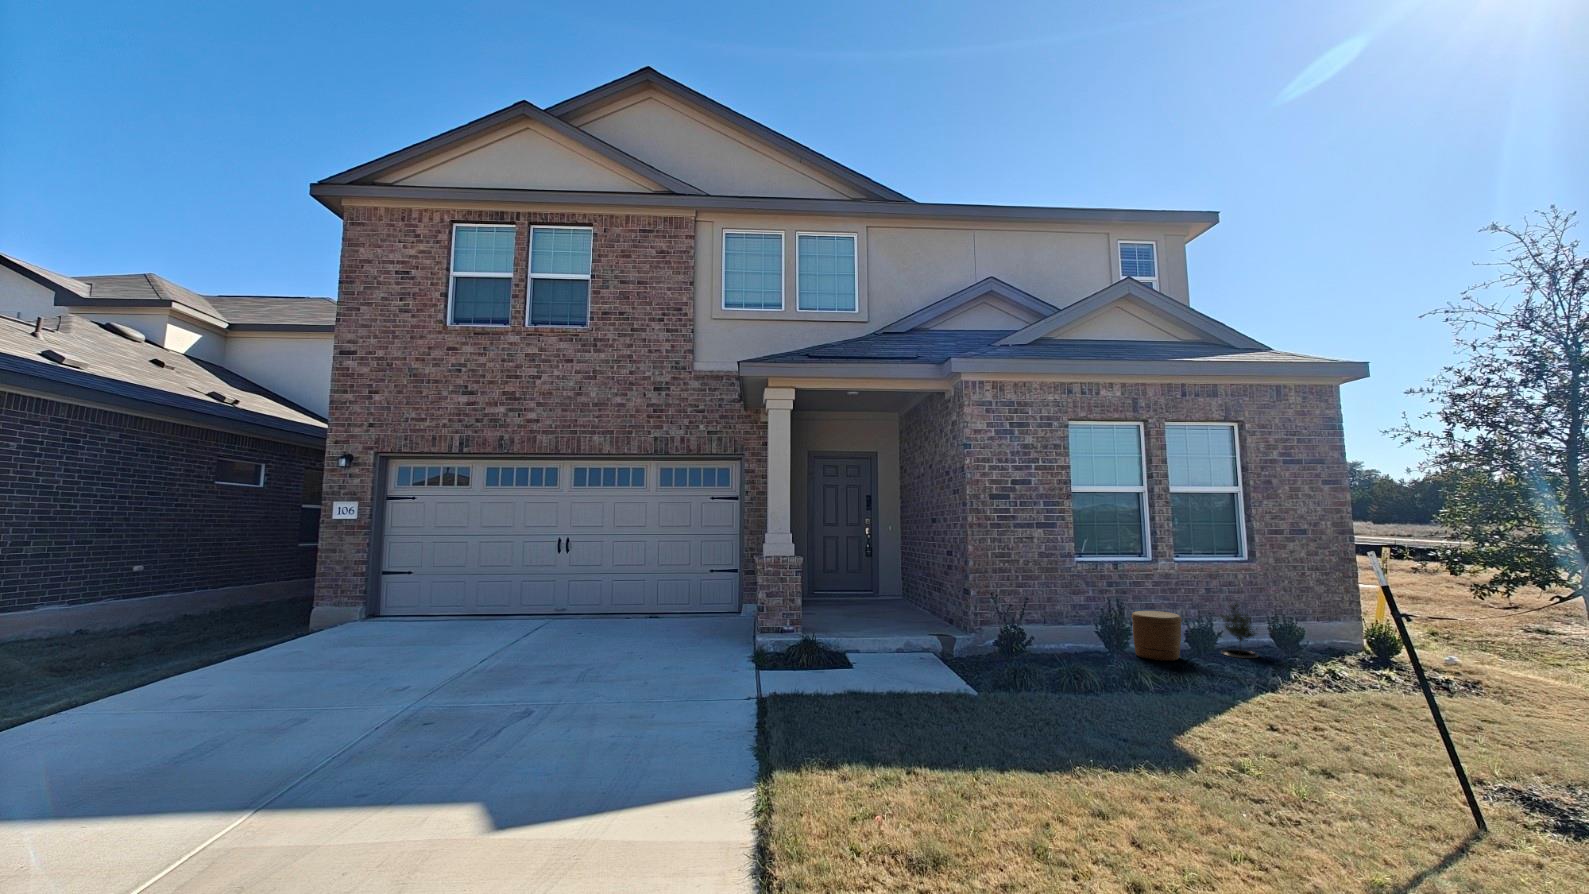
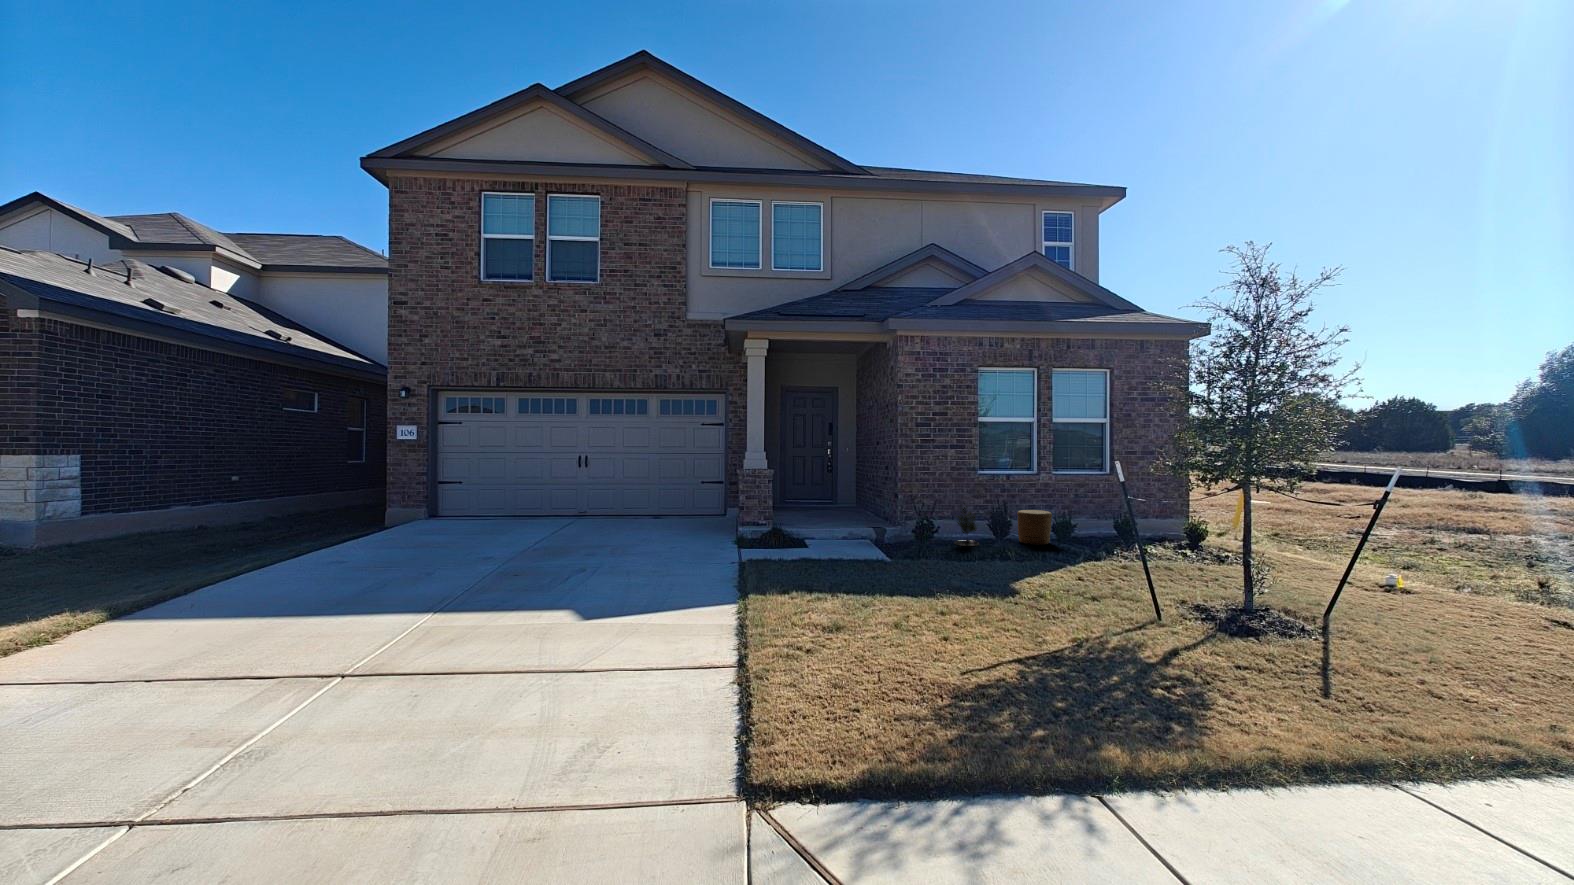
potted tree: present [1220,603,1258,658] -> present [955,506,978,546]

